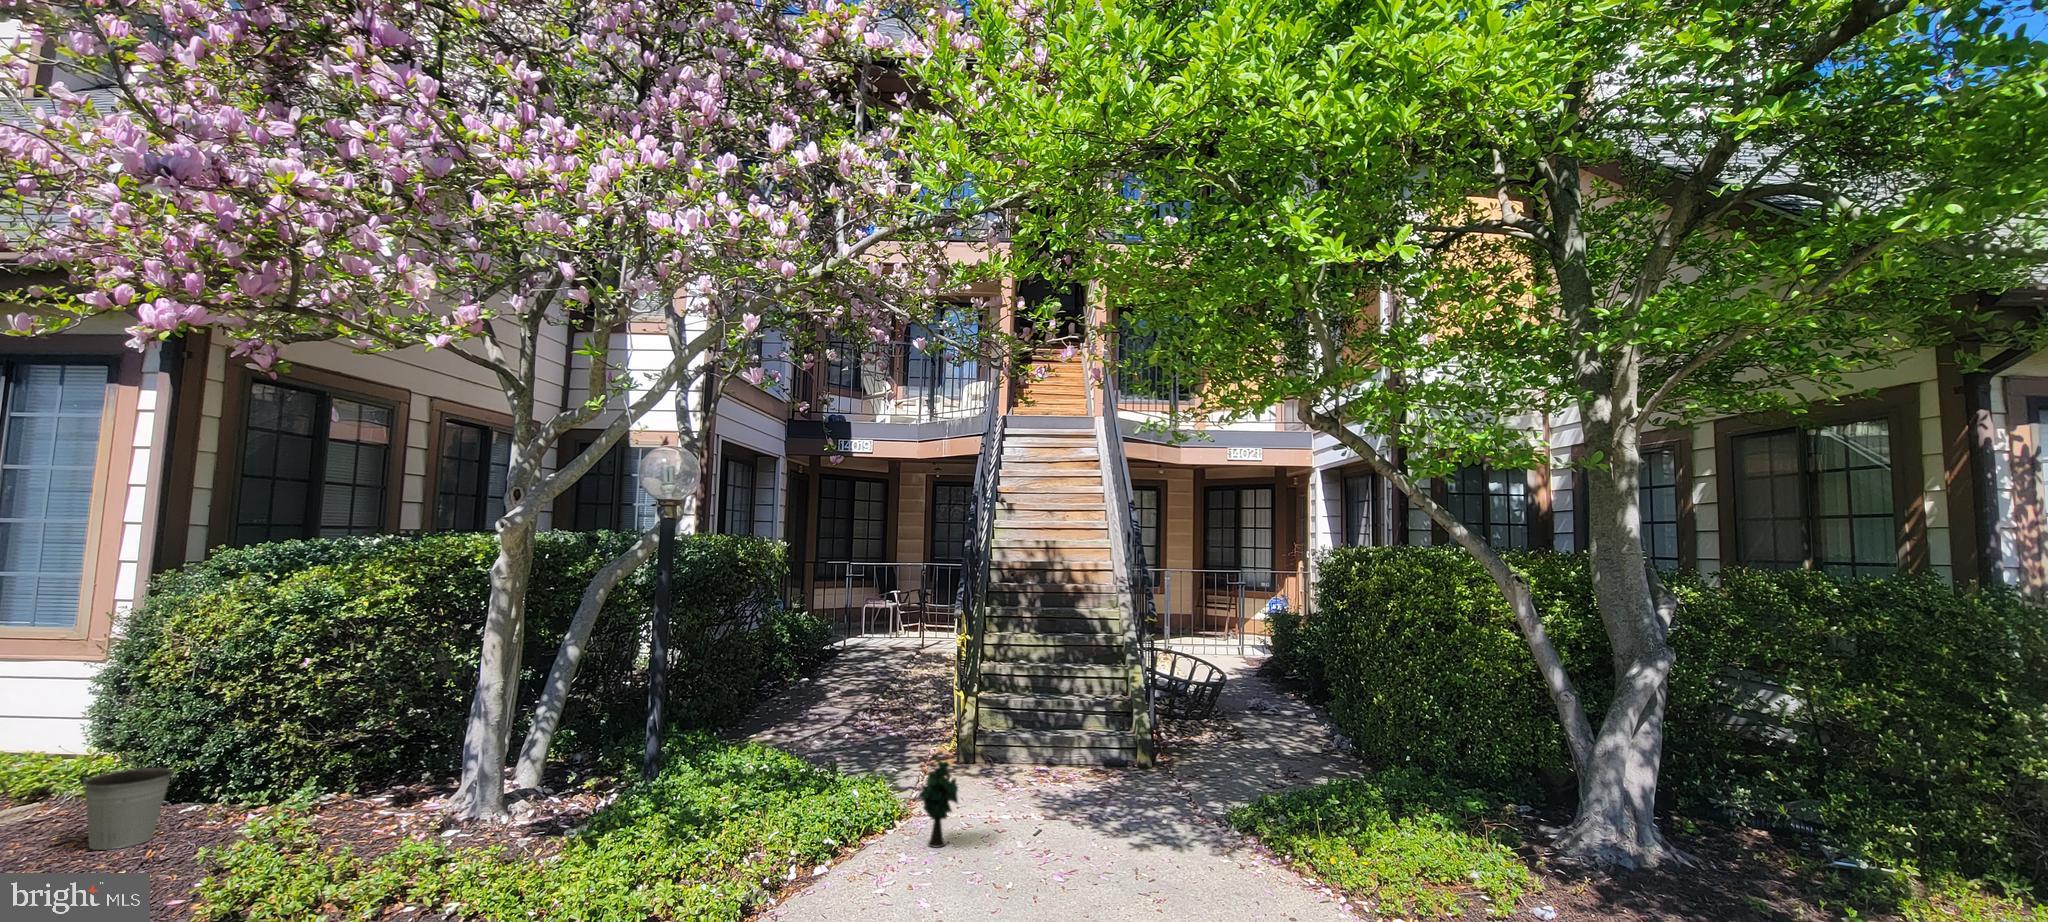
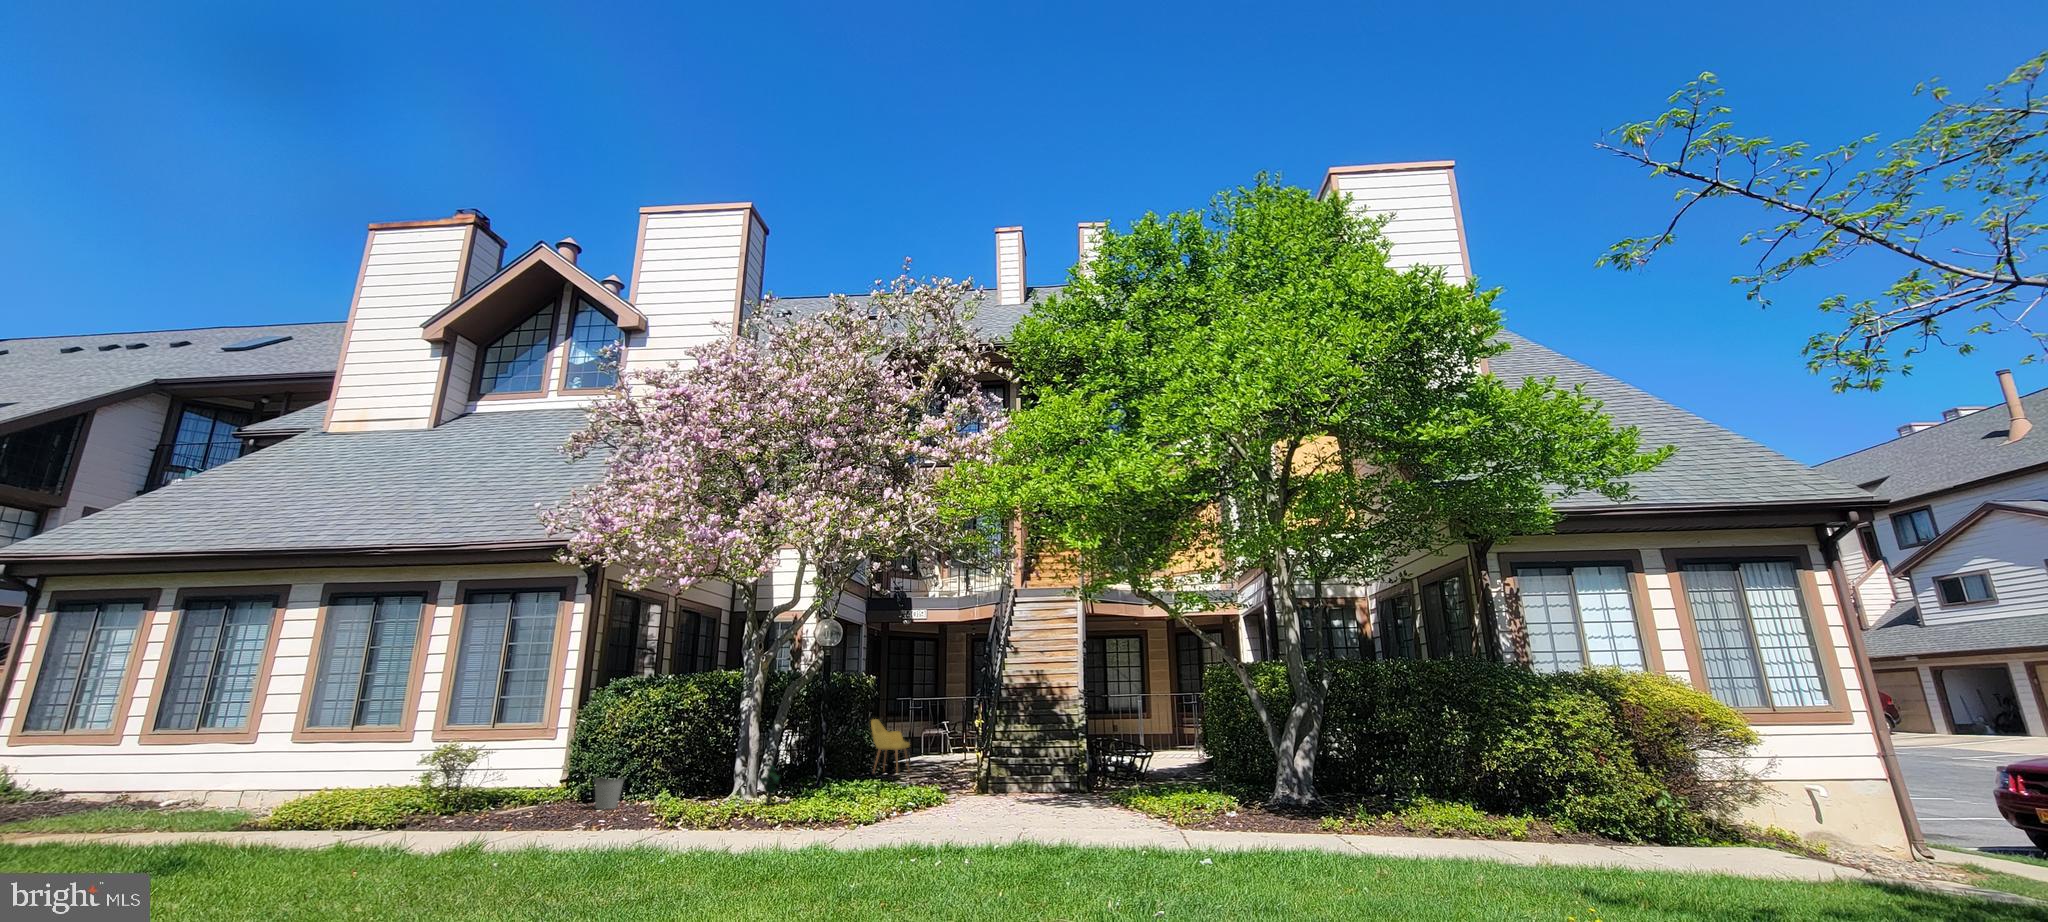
chair: none [774,609,838,701] -> present [871,719,910,770]
decorative plant: present [918,751,958,847] -> present [760,764,779,805]

